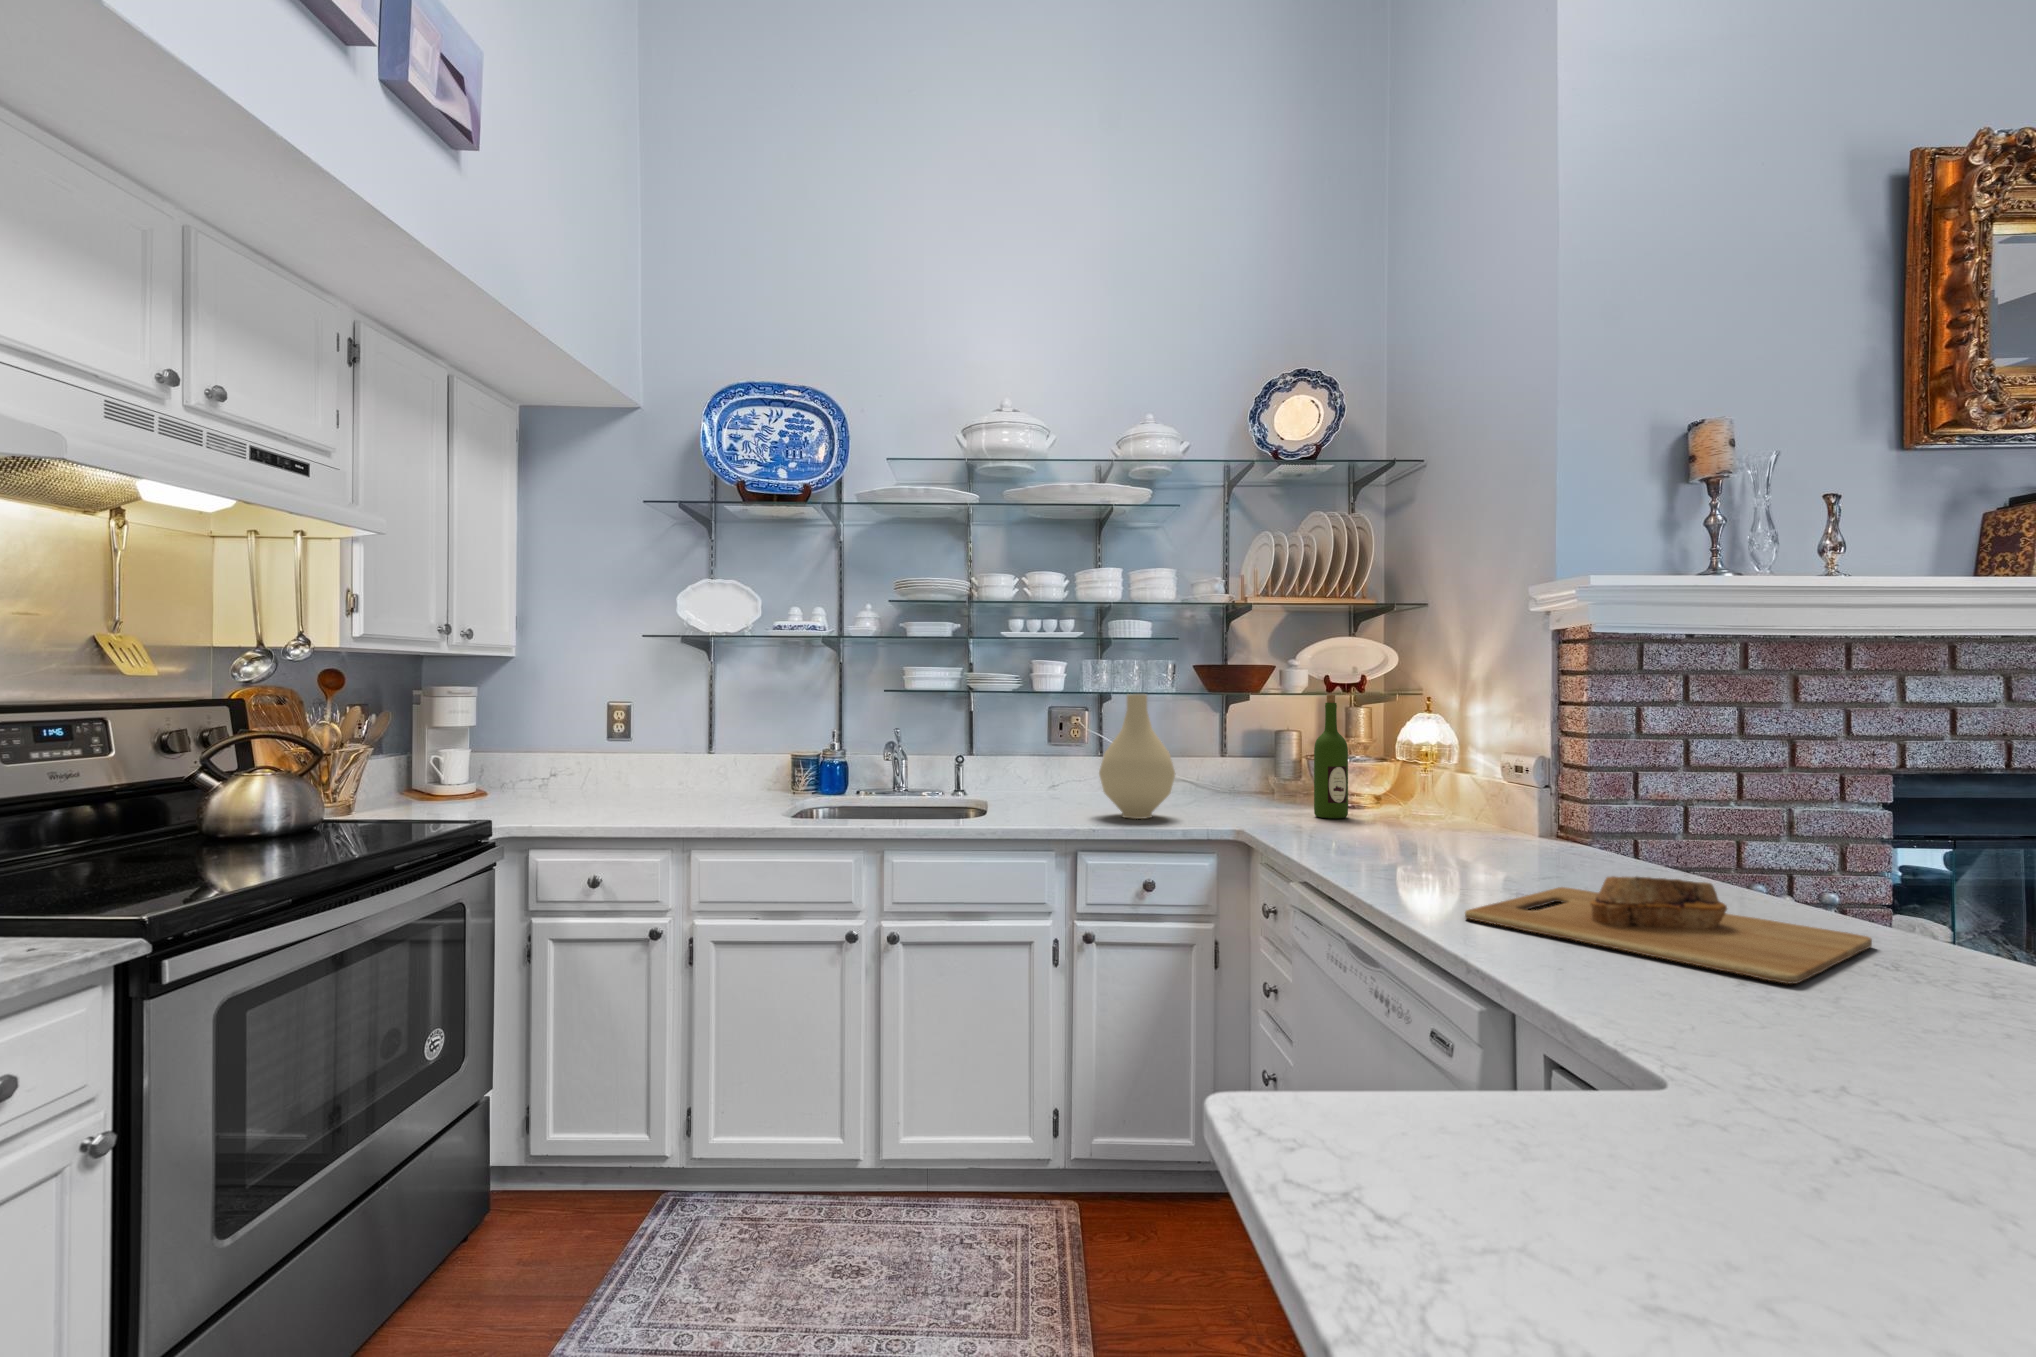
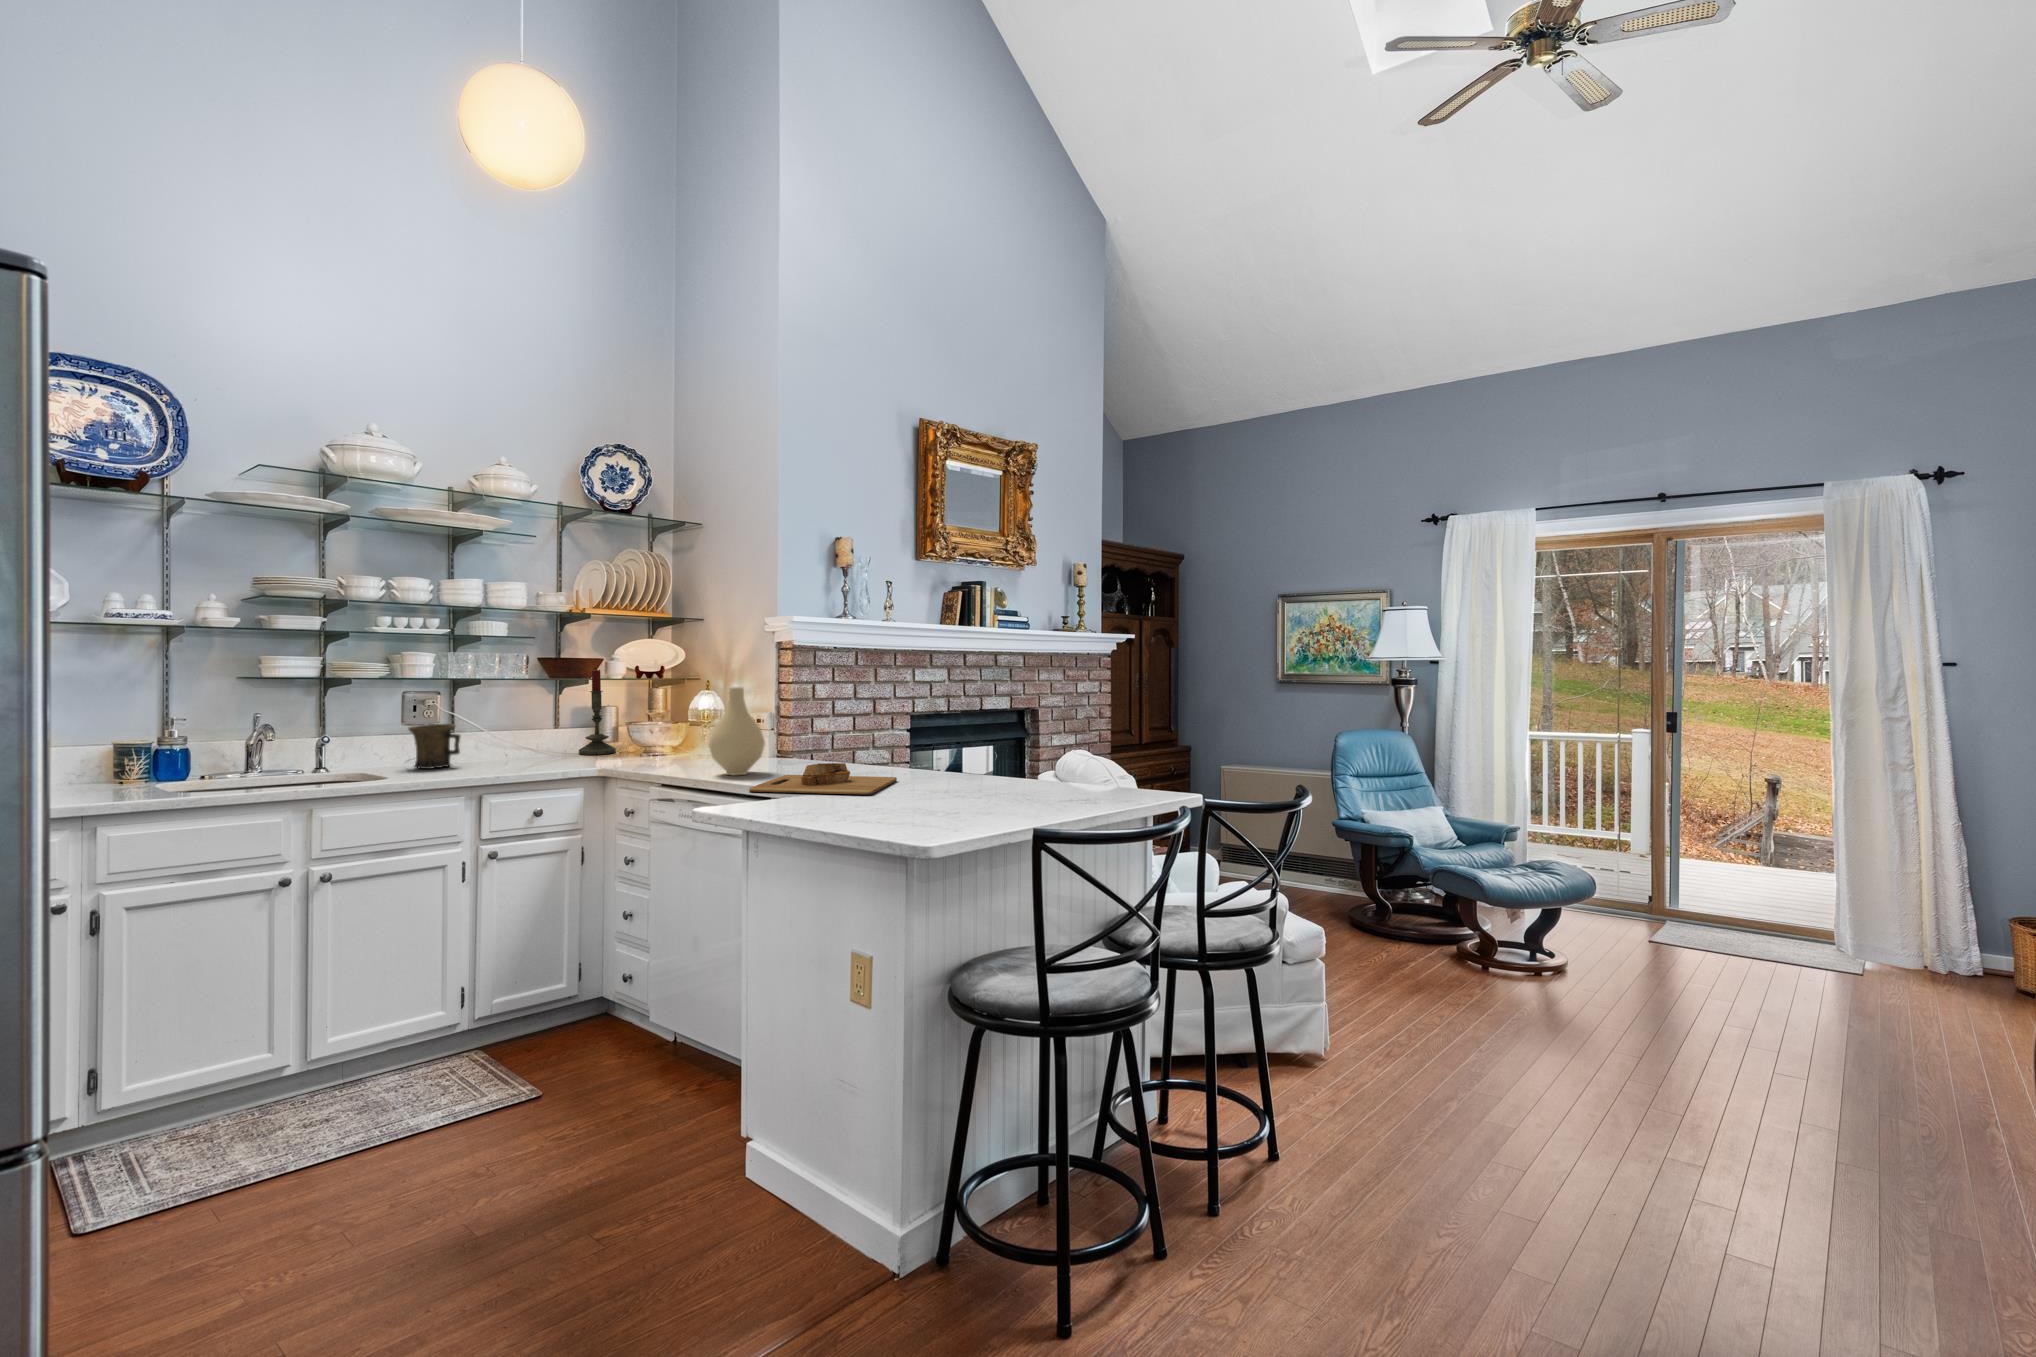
candle: none [1239,675,1291,807] -> present [579,668,616,755]
vase: present [1099,694,1175,819] -> present [709,687,765,775]
wine bottle: present [1314,695,1348,818] -> none [637,681,658,757]
mug: none [1023,747,1079,806] -> present [408,724,460,769]

